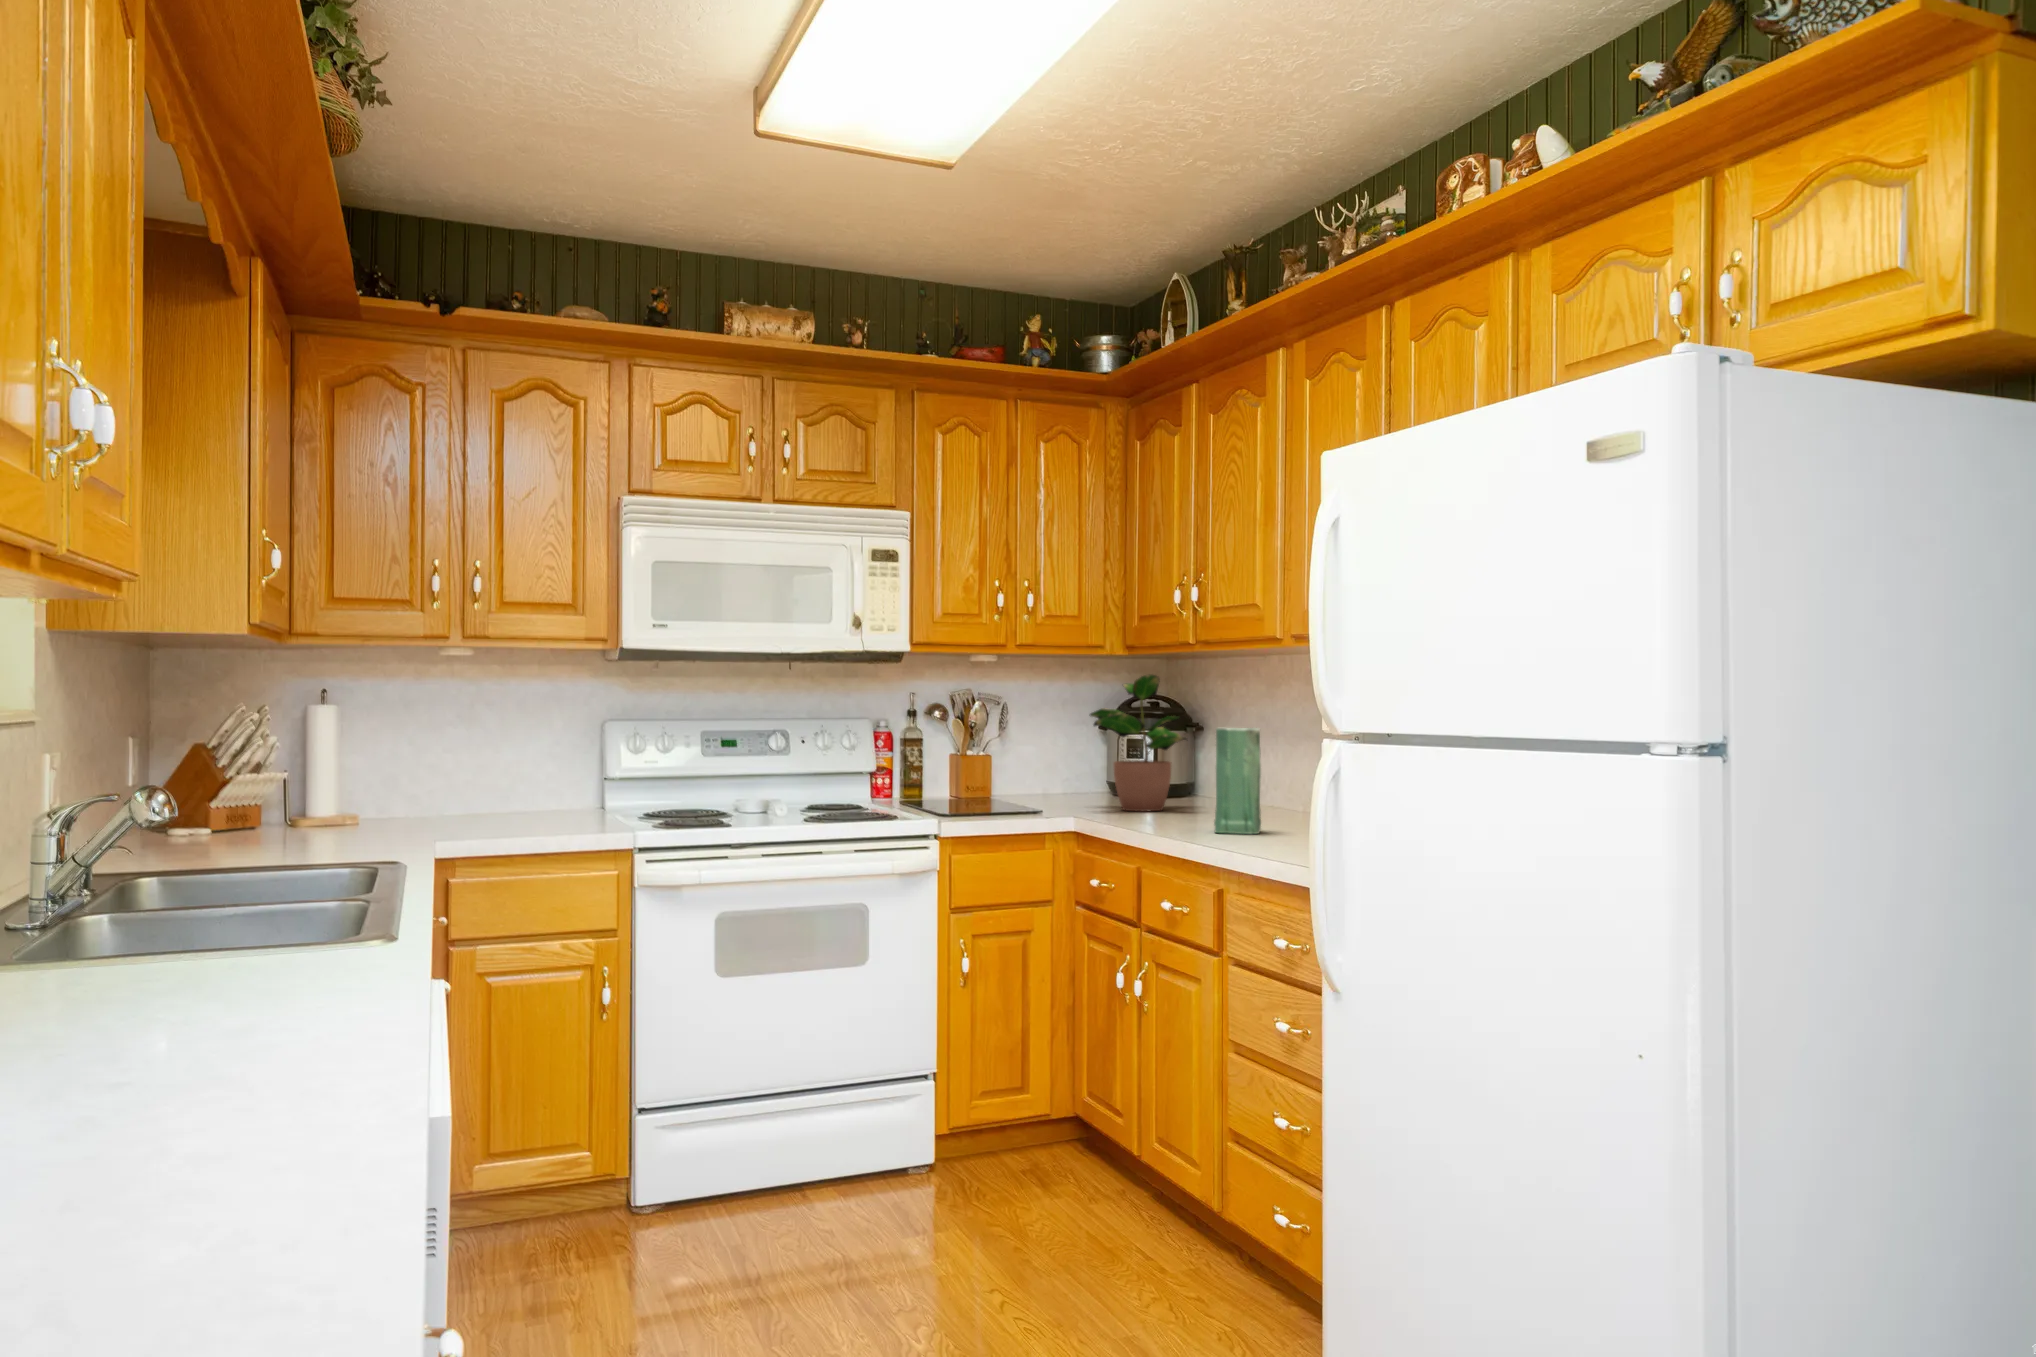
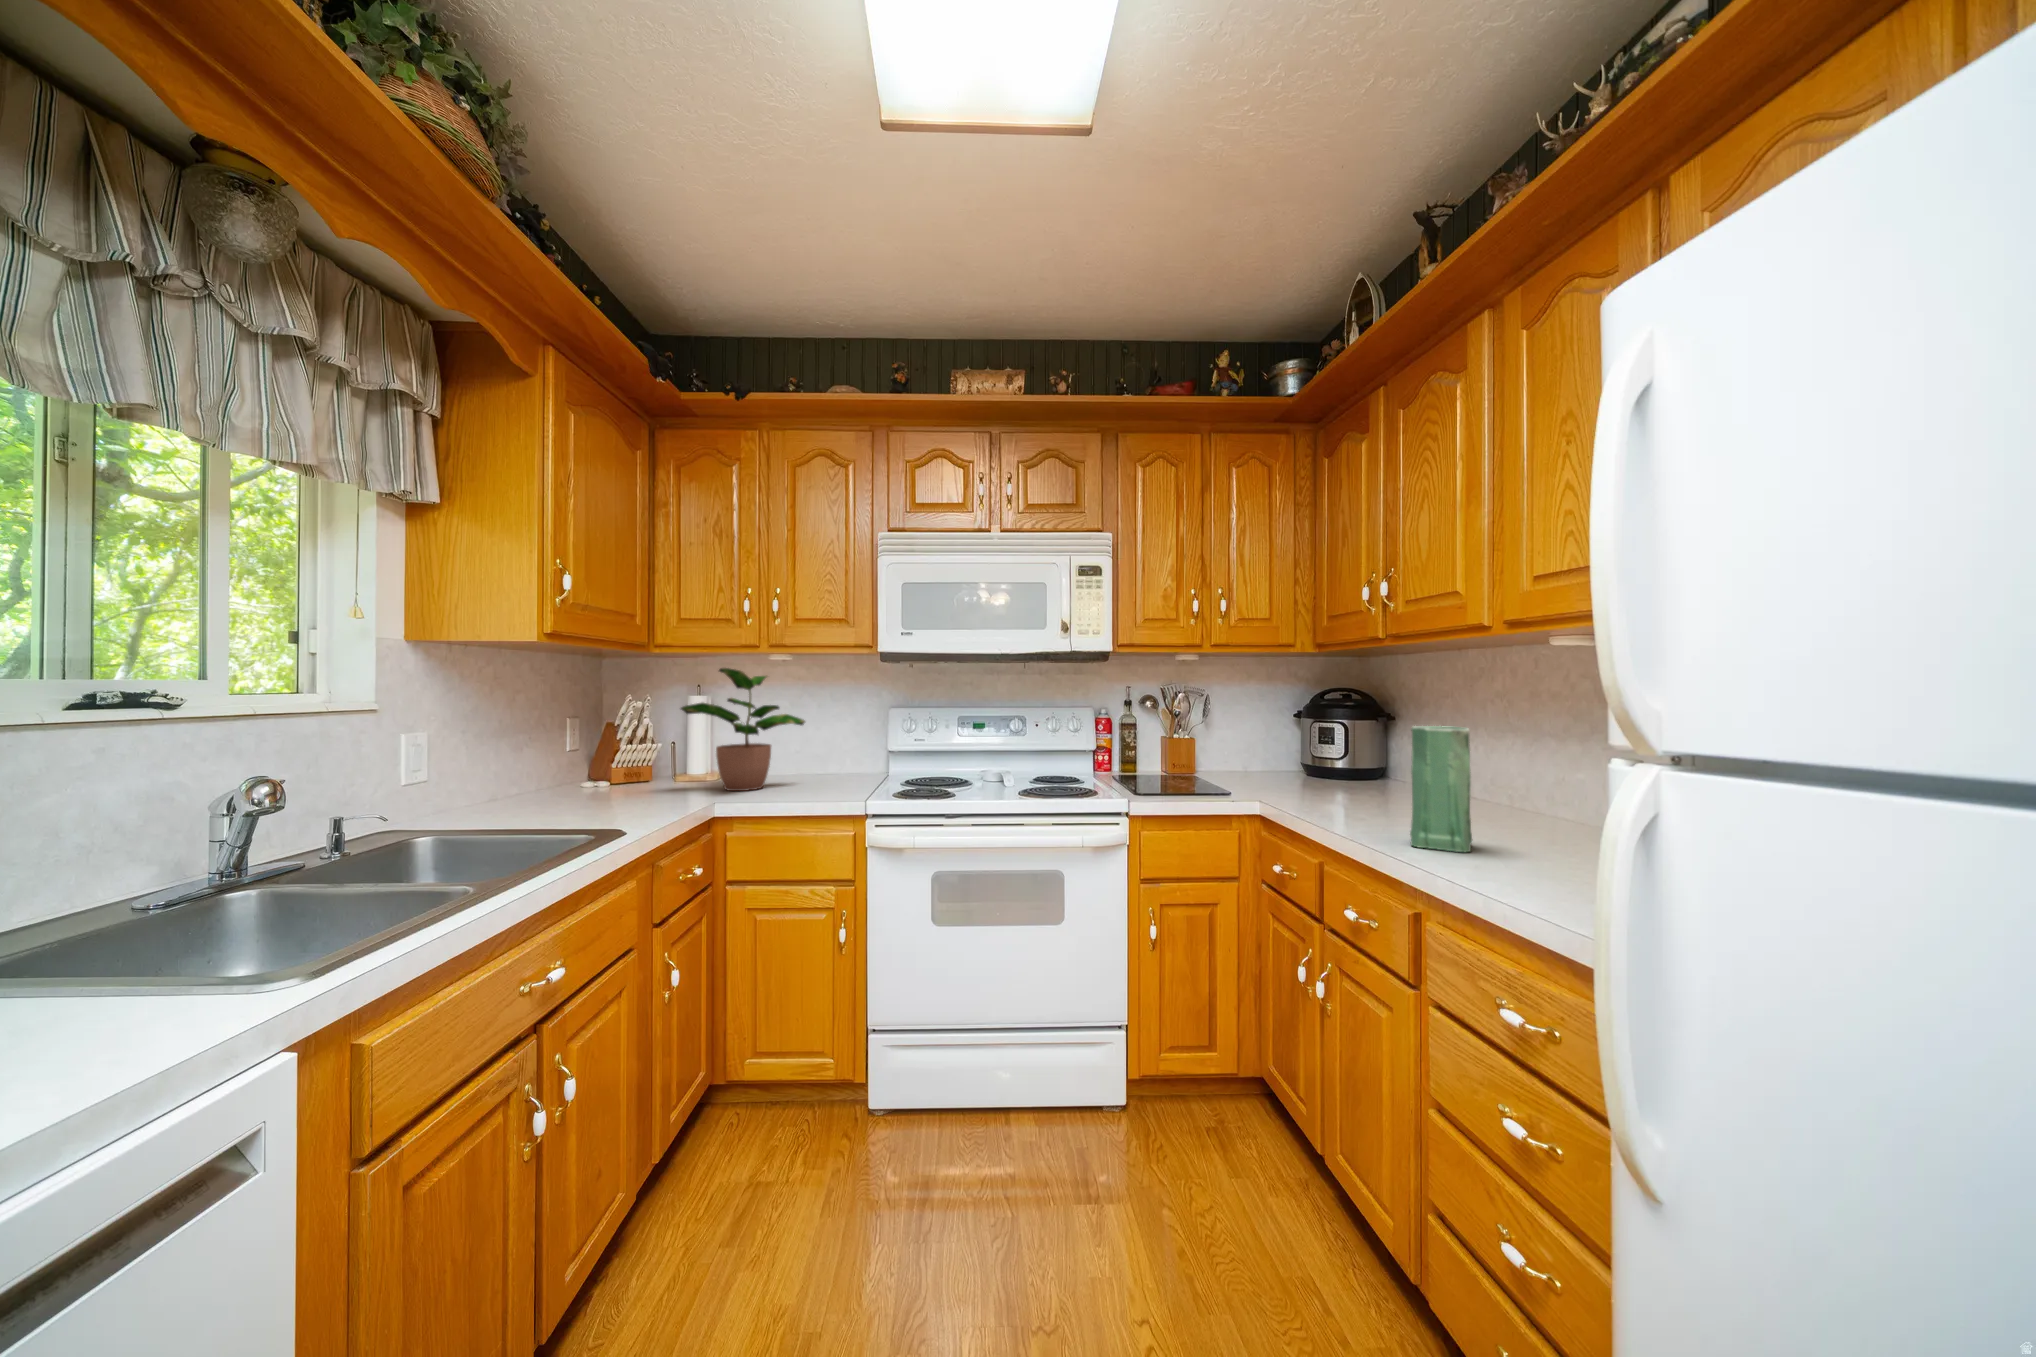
potted plant: present [1090,675,1186,812] -> present [681,668,805,791]

